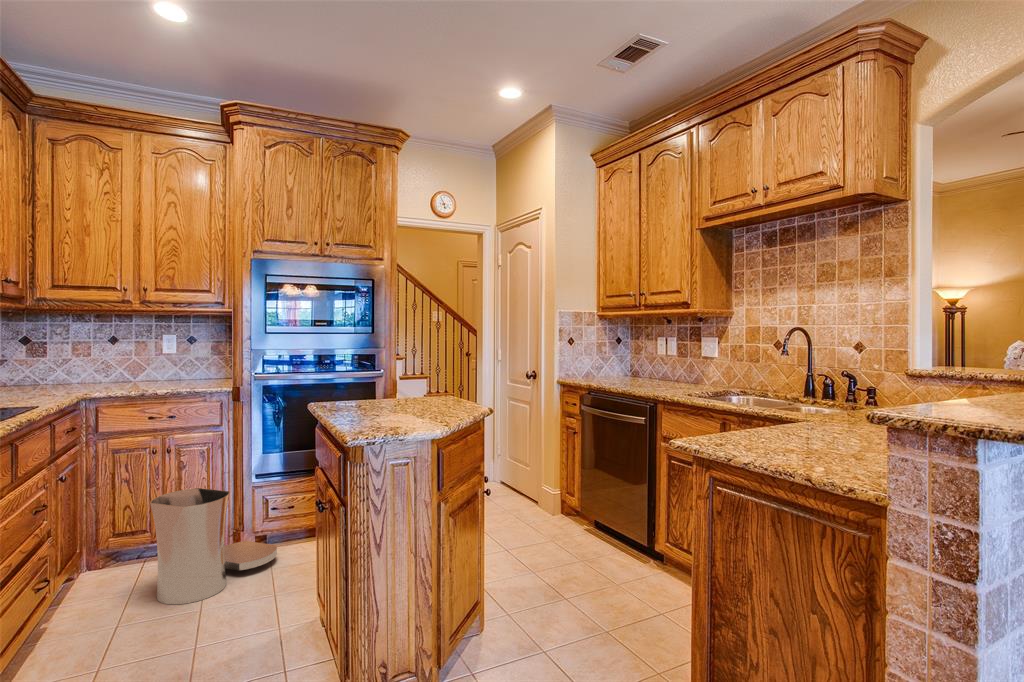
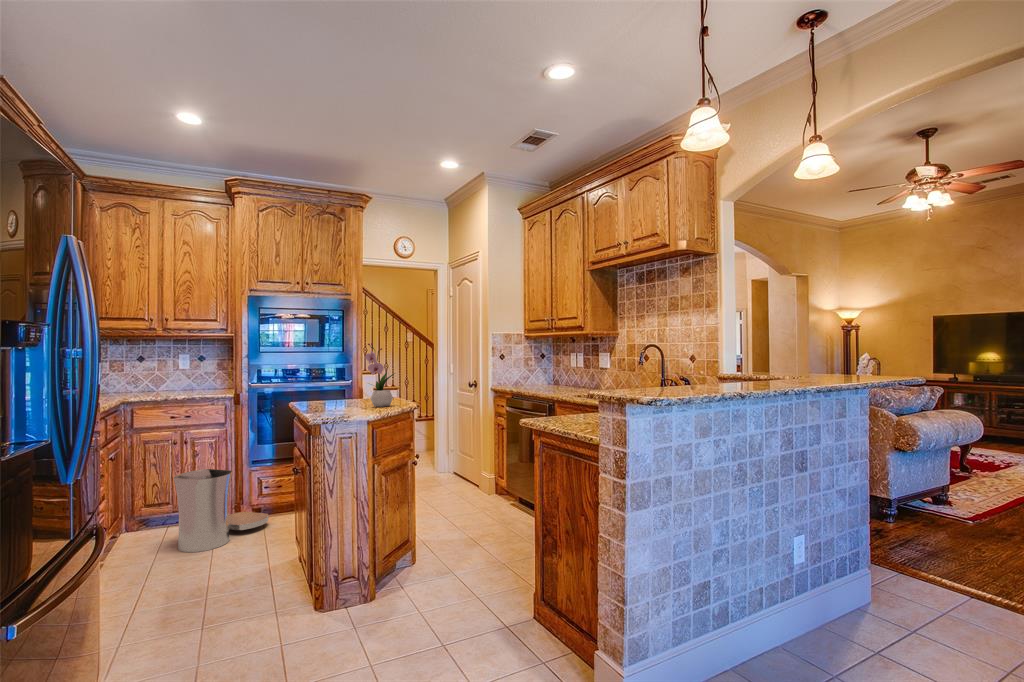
flower arrangement: none [421,320,464,414] -> present [366,343,395,407]

